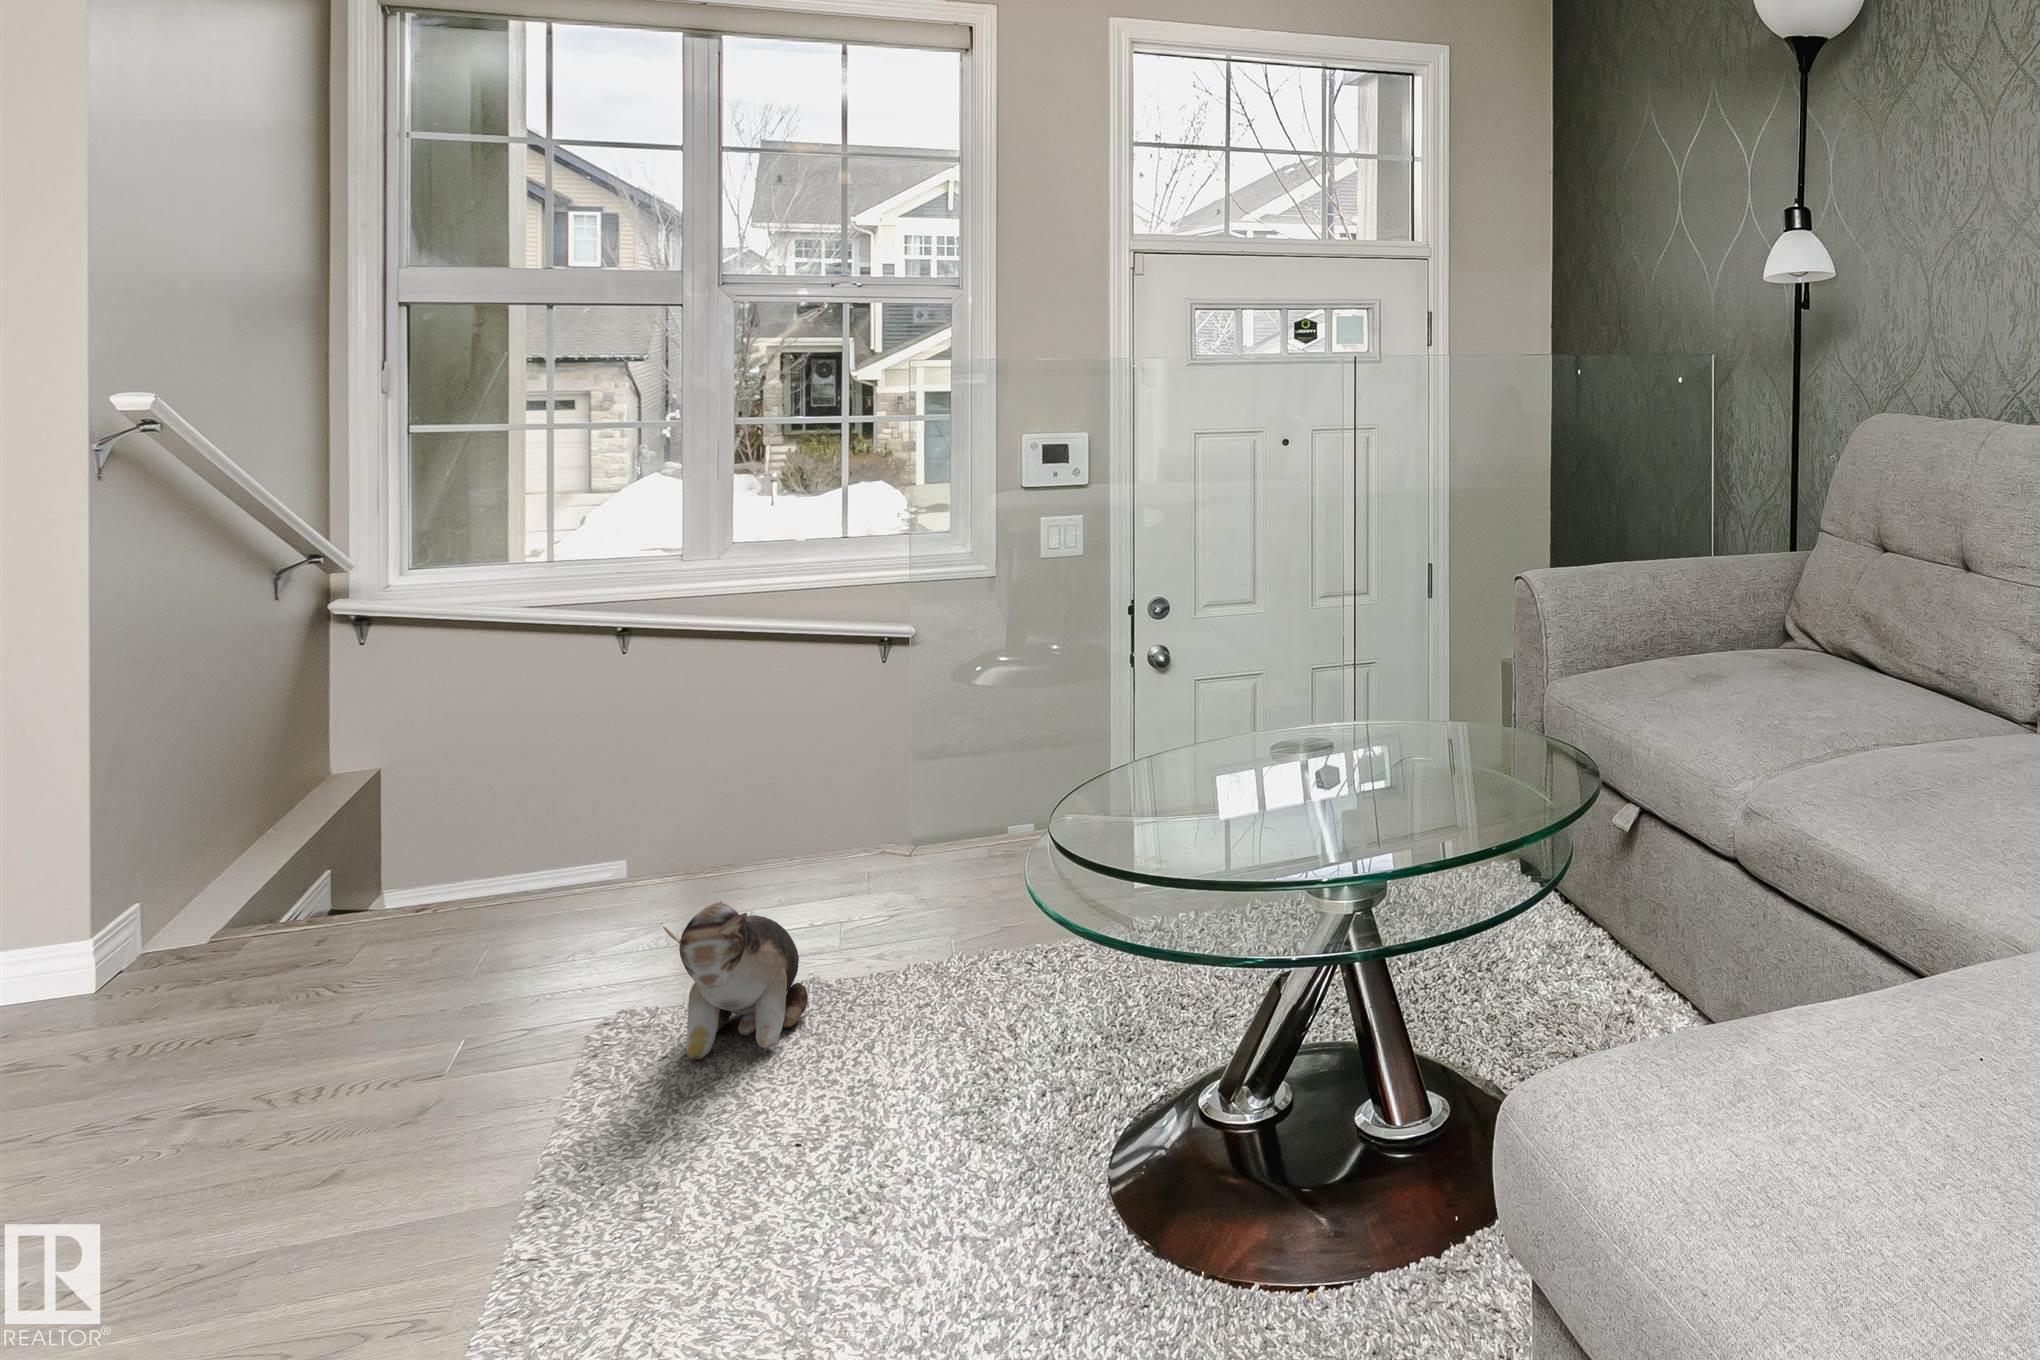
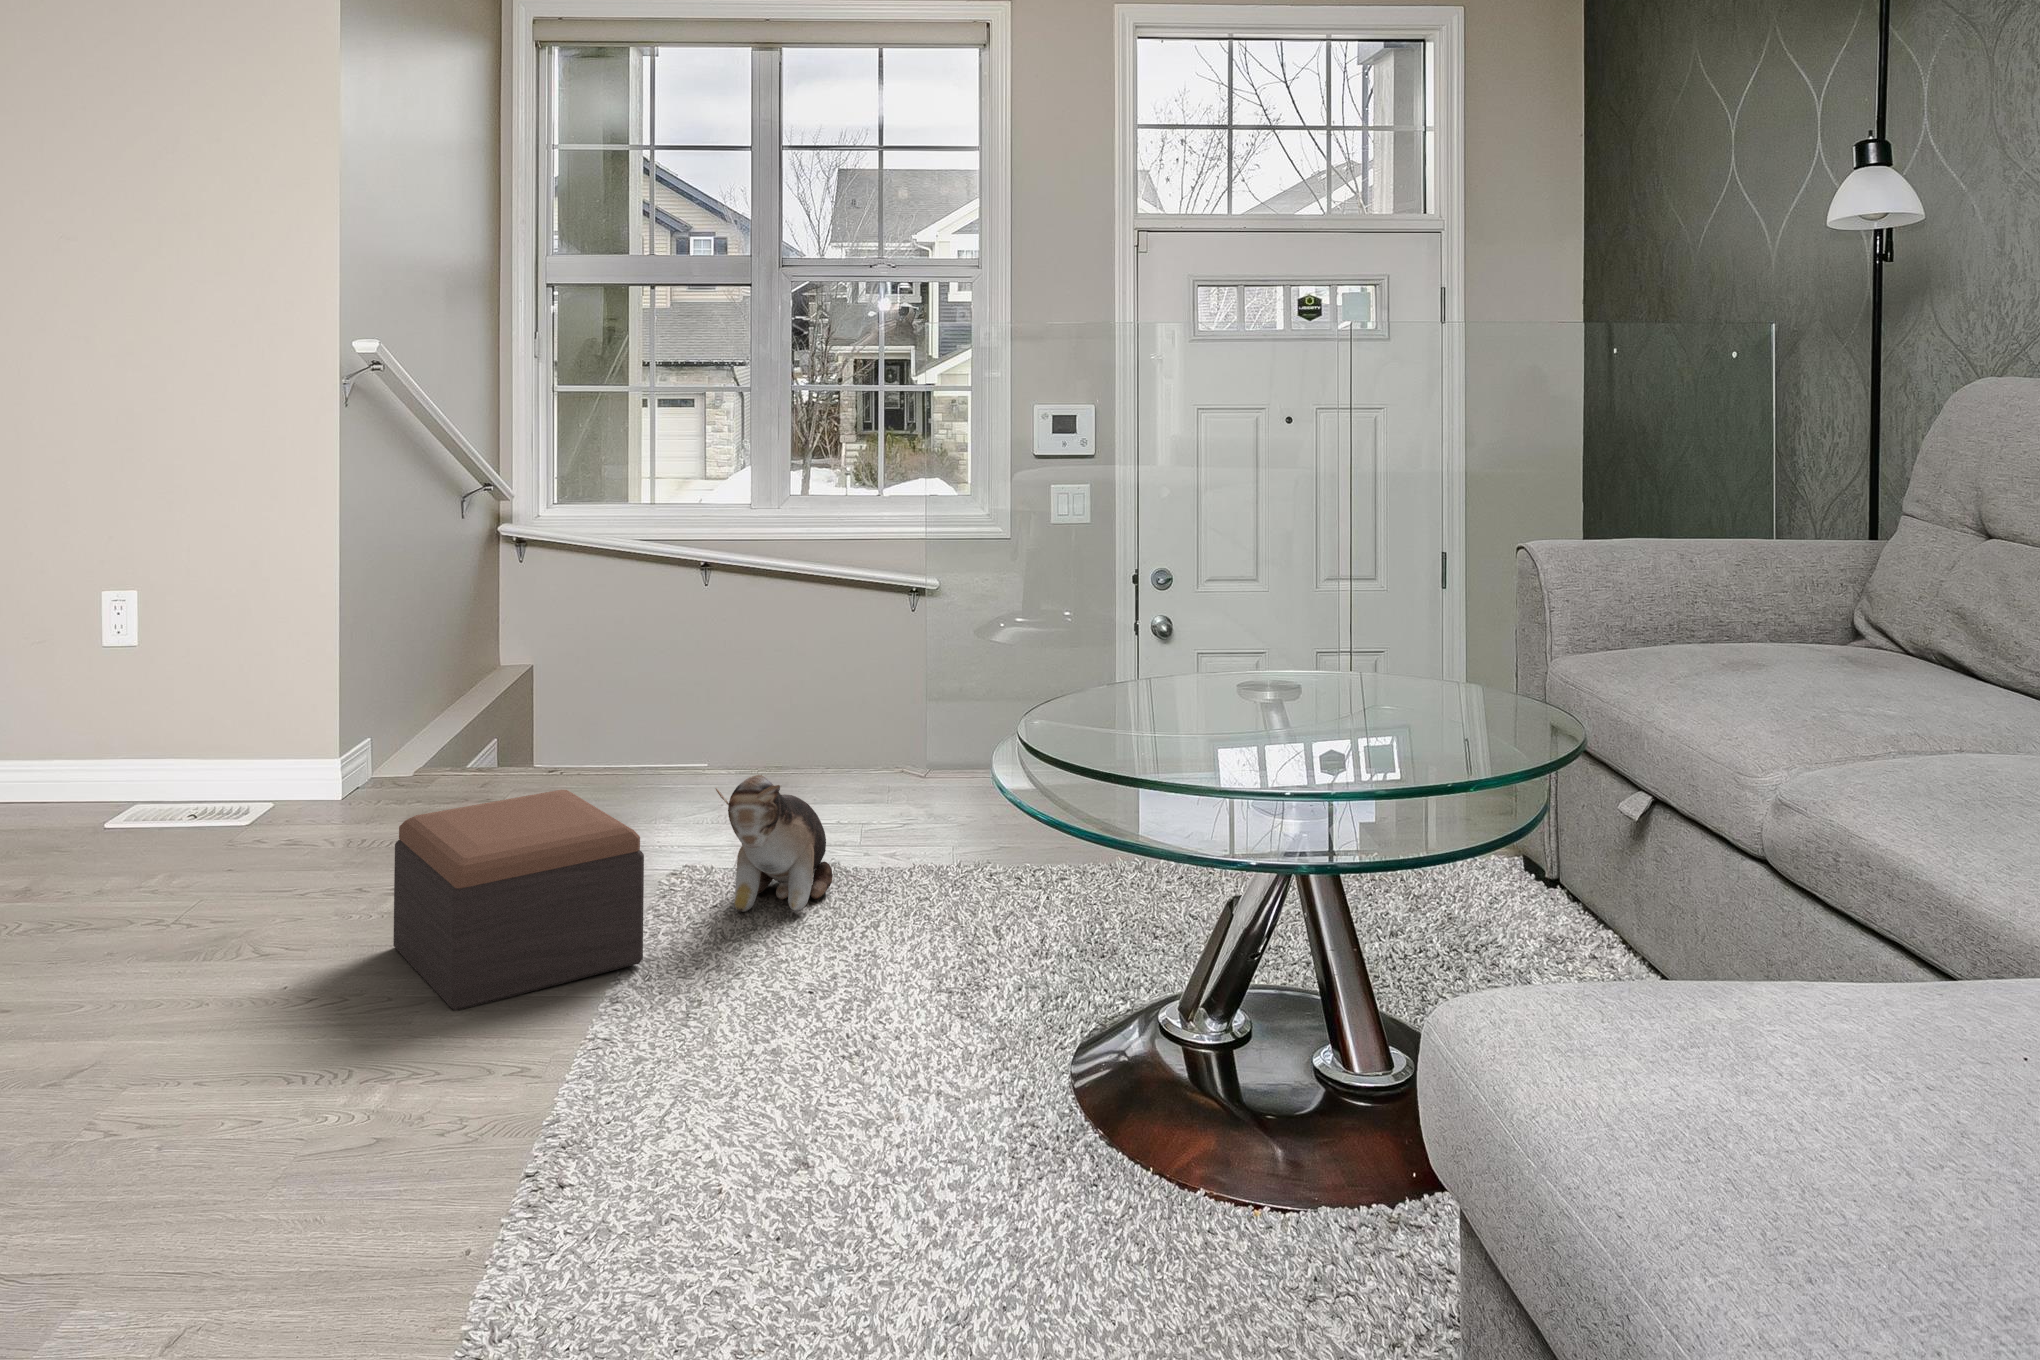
footstool: none [204,956,574,1265] -> present [393,790,644,1010]

